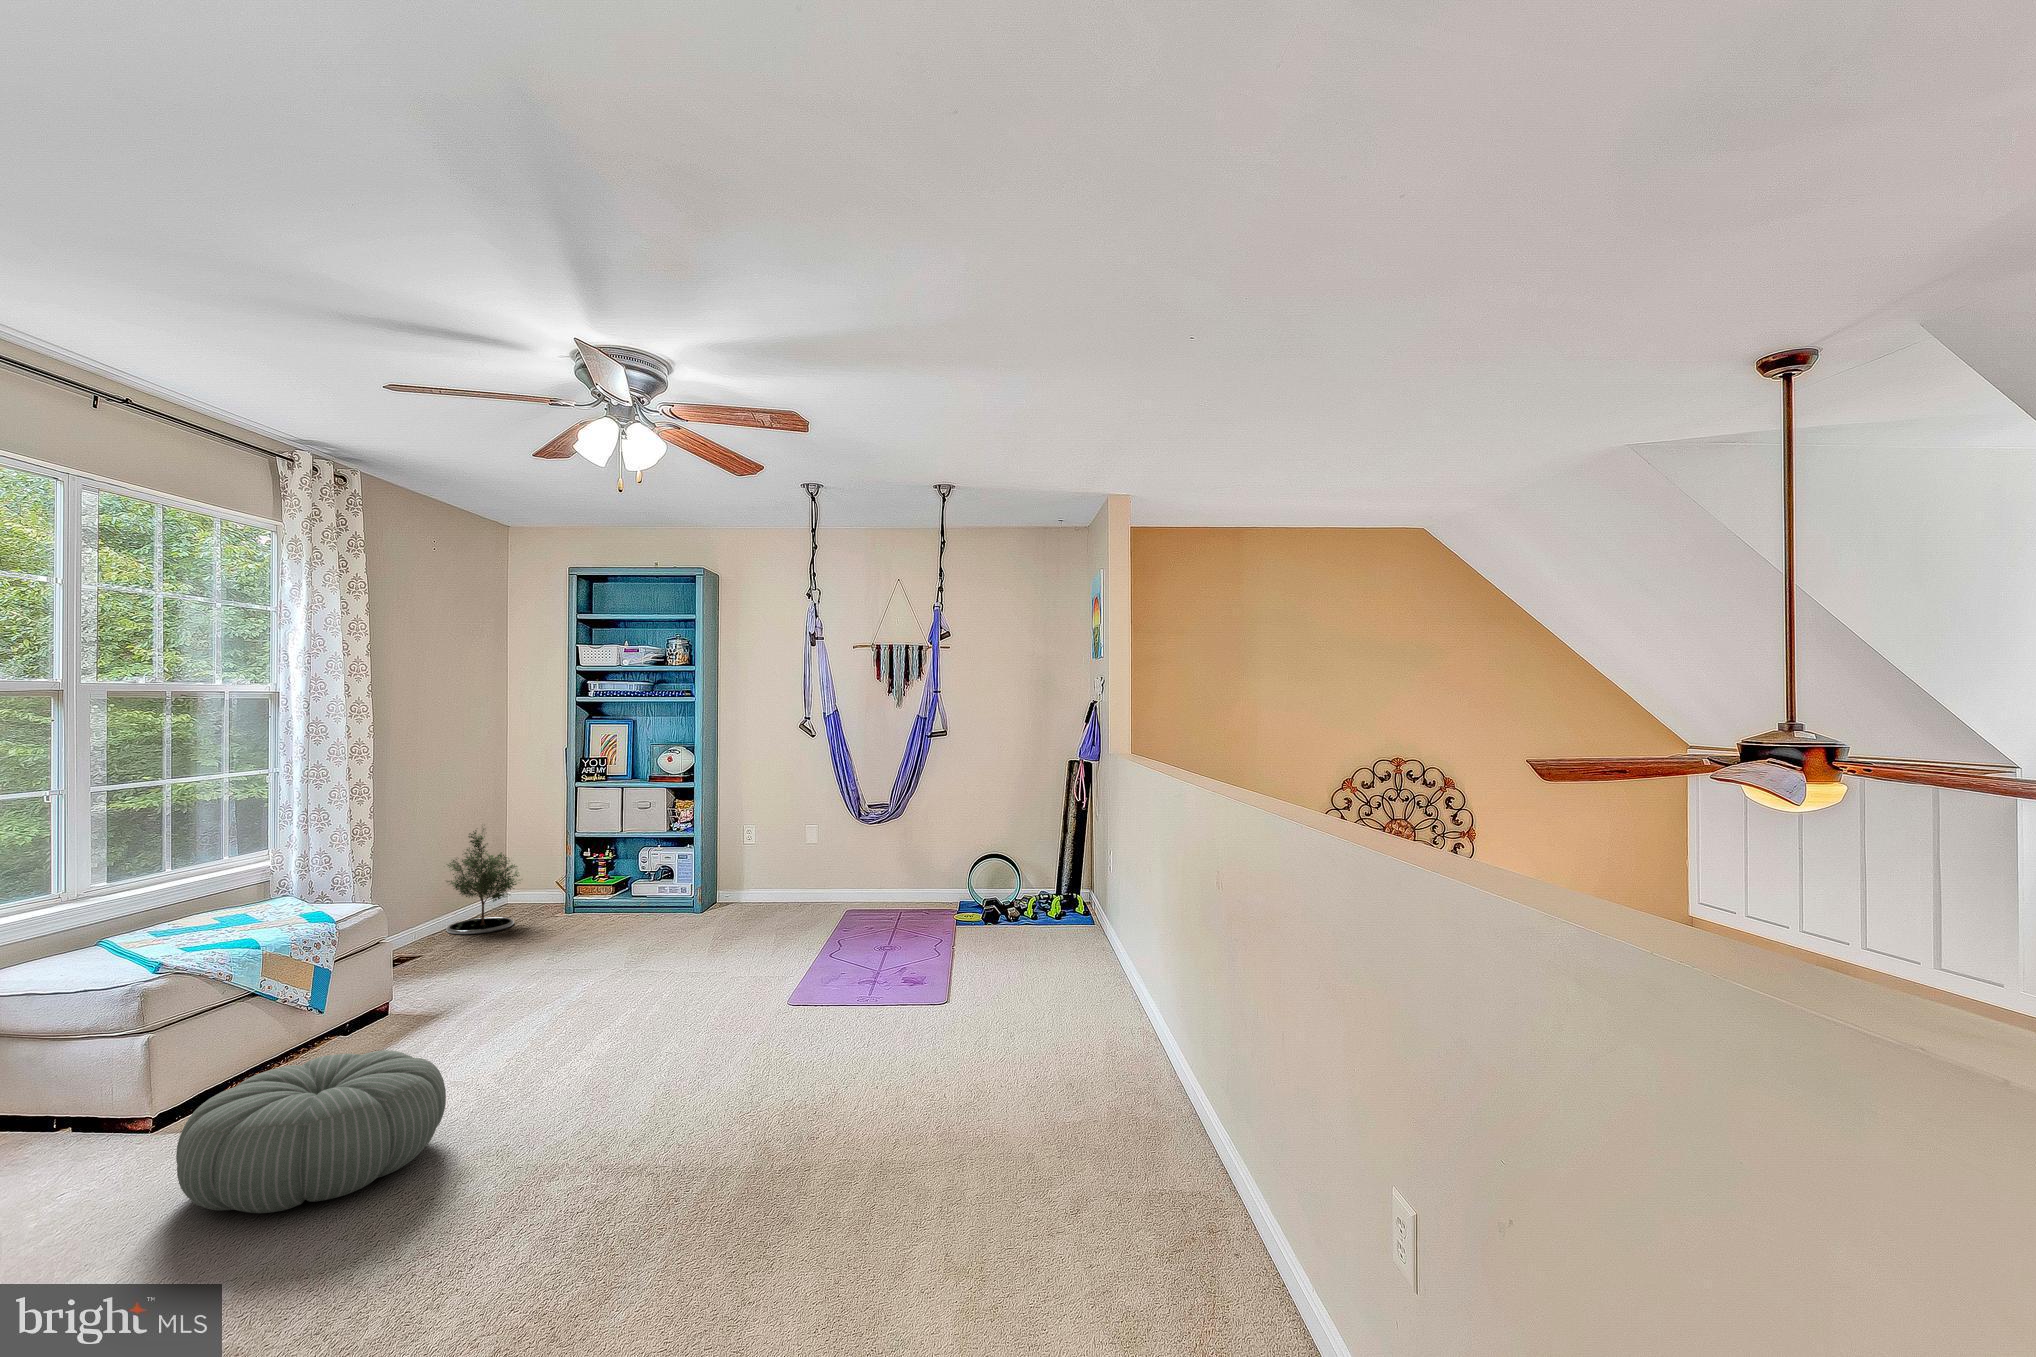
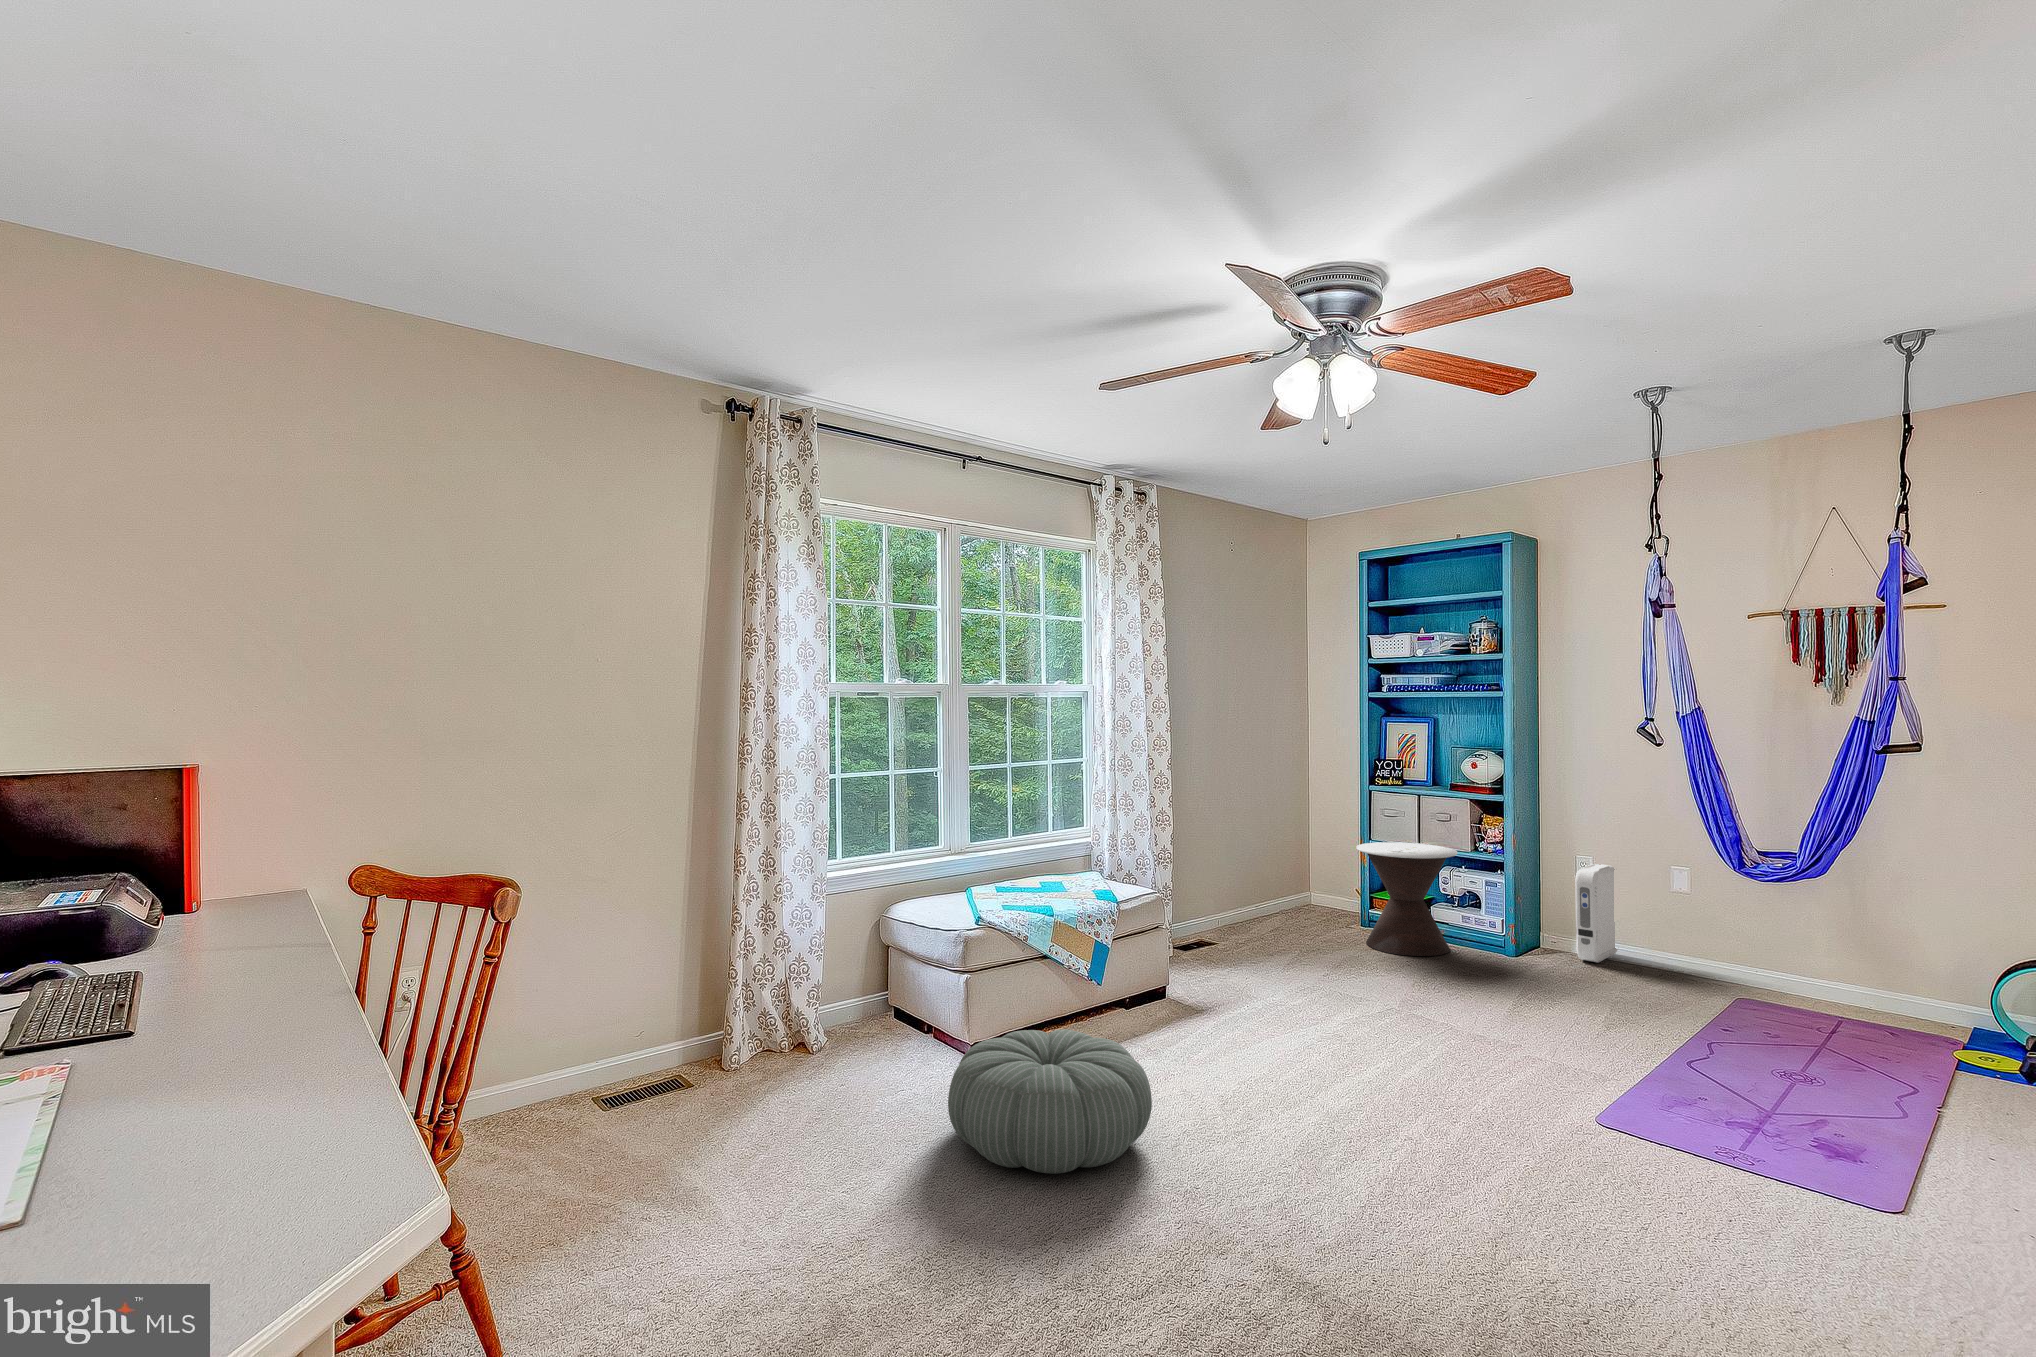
potted tree: present [446,829,520,934] -> none [1242,821,1316,934]
side table: none [568,829,658,928] -> present [1356,842,1457,956]
air purifier: none [745,830,771,904] -> present [1575,864,1618,963]

